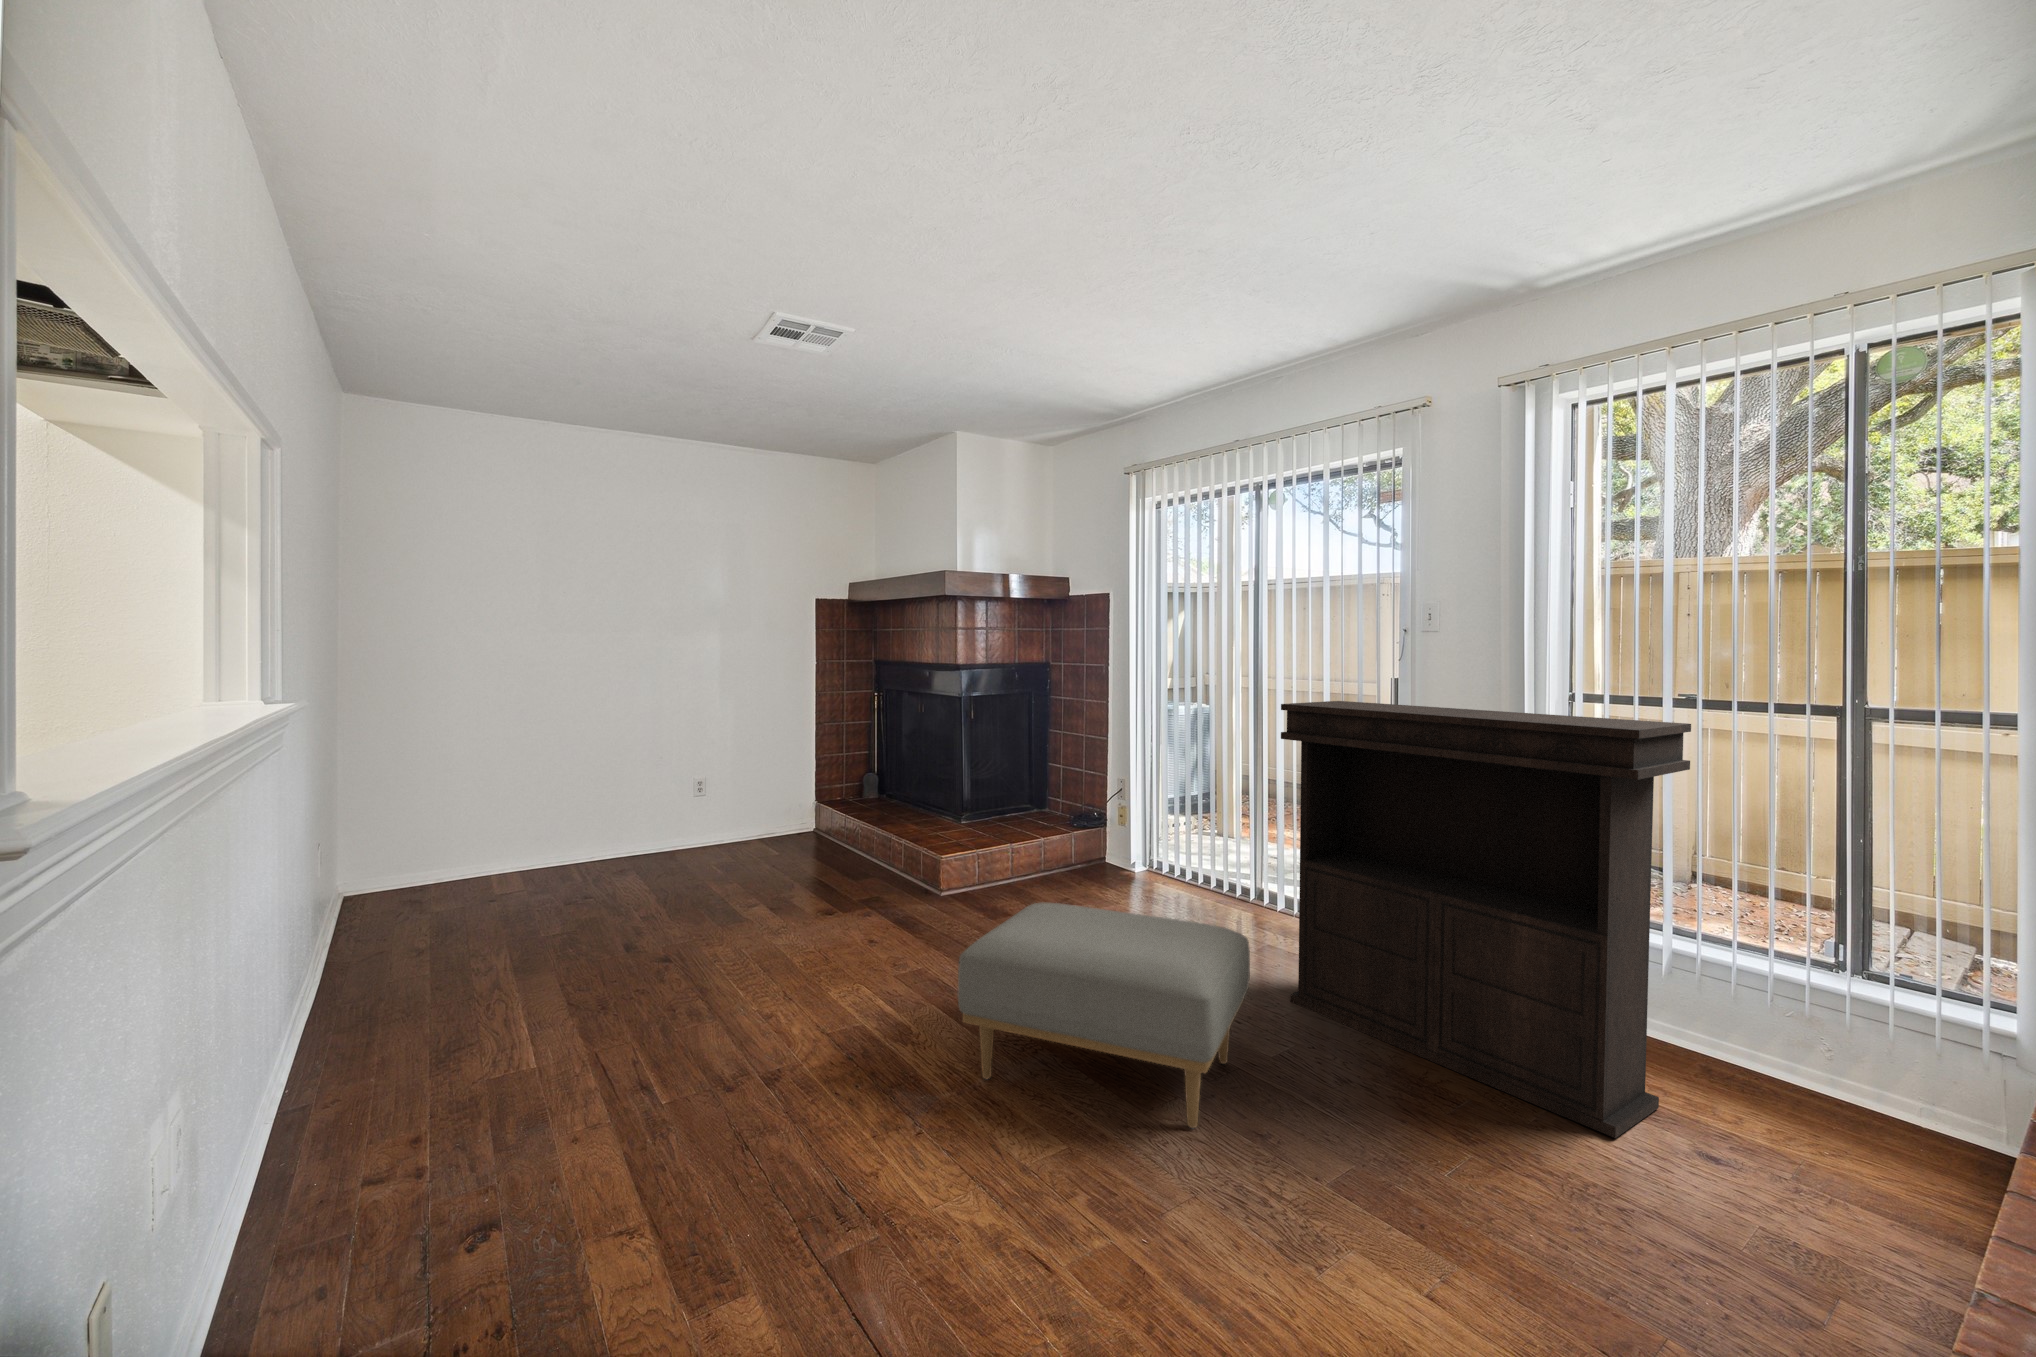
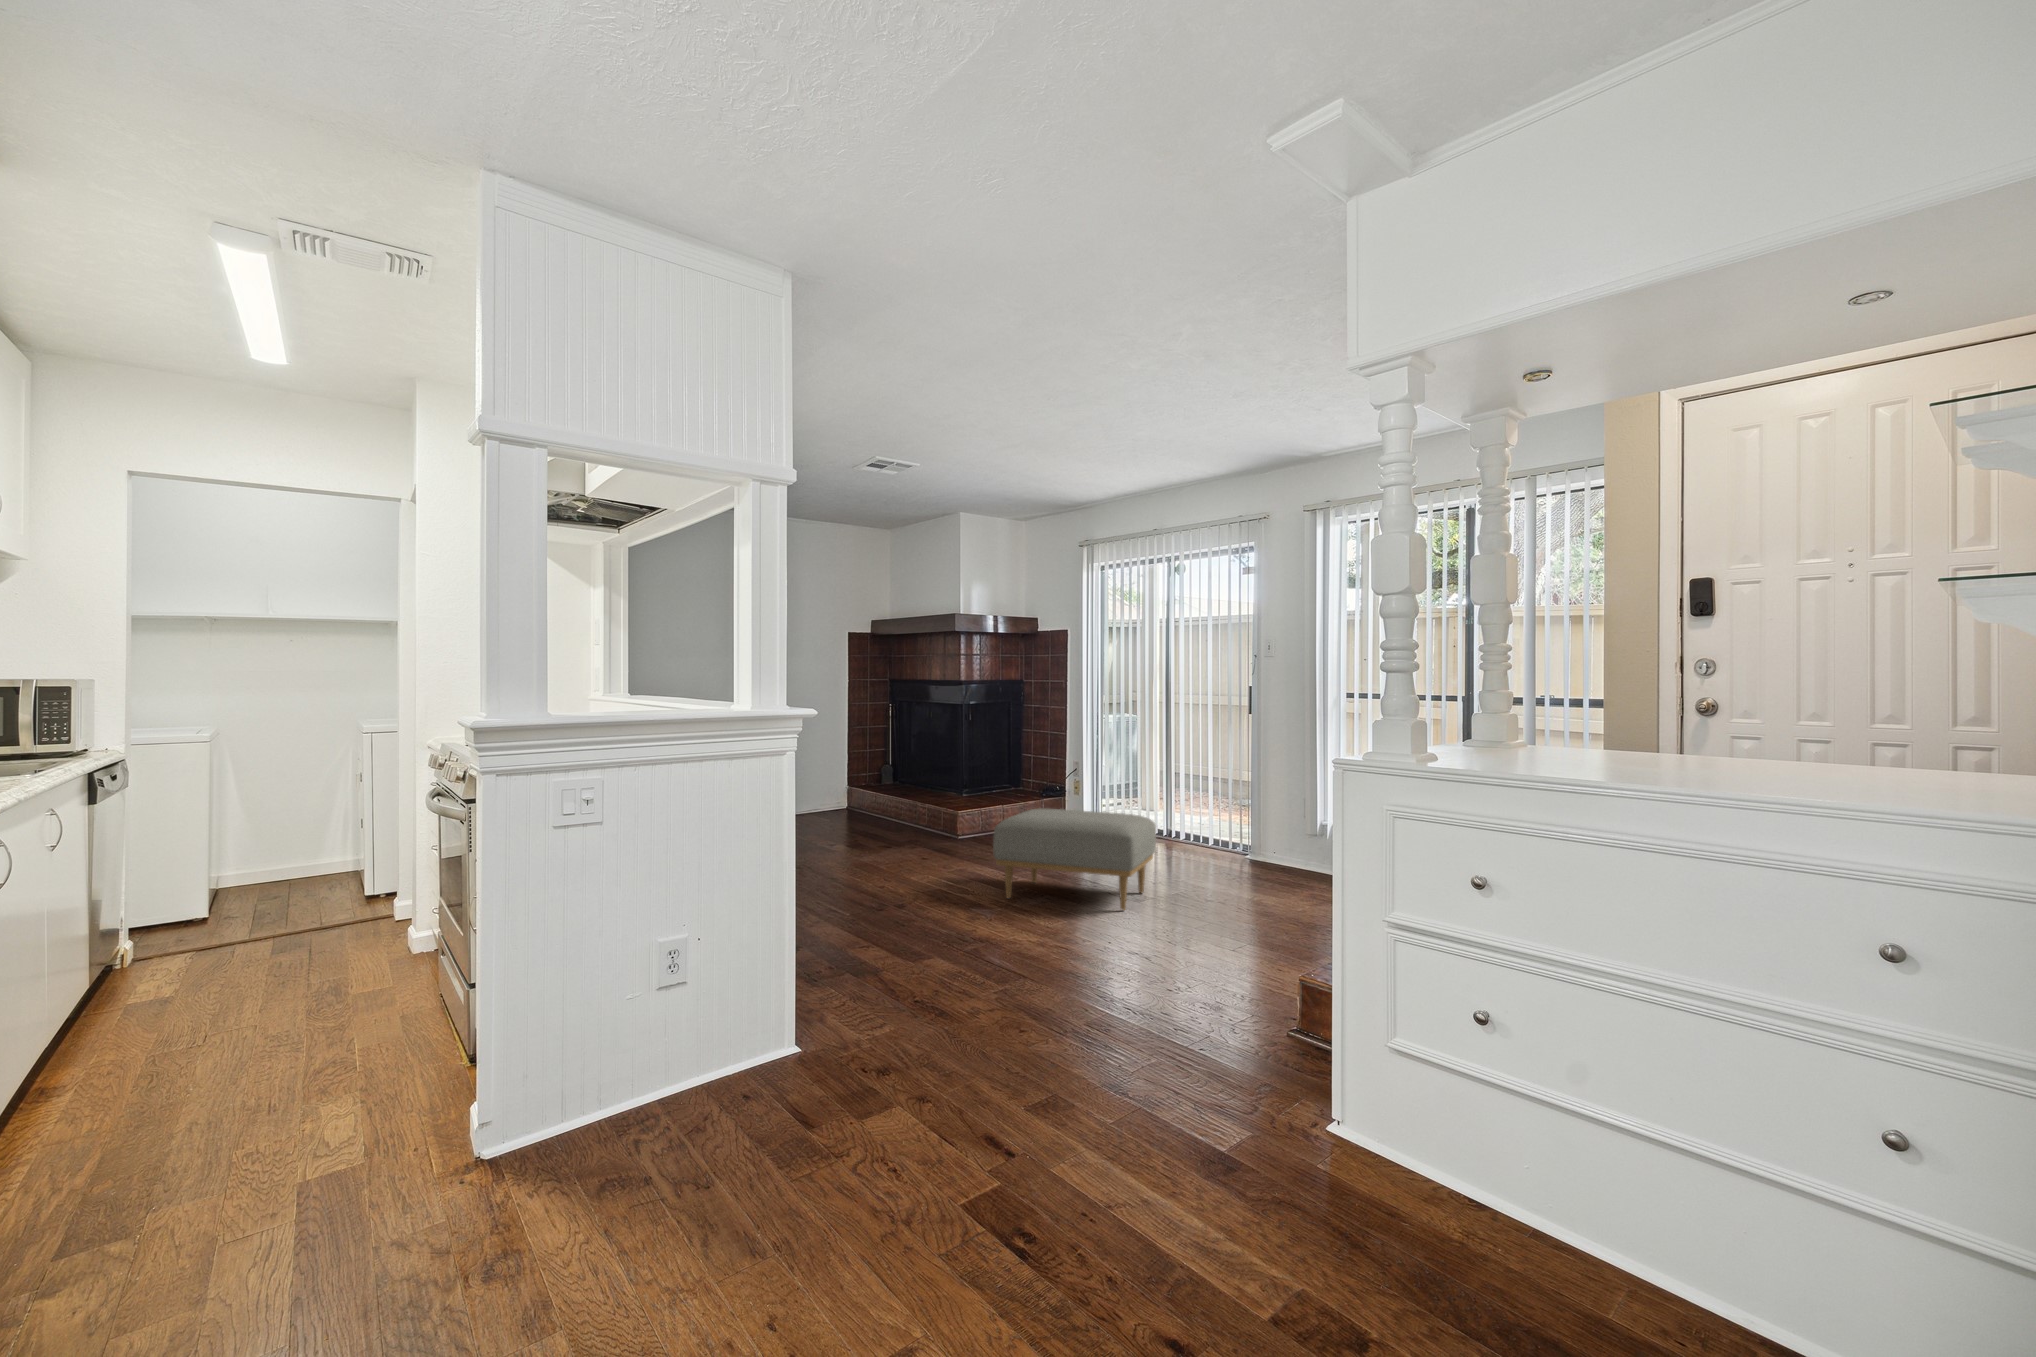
console table: present [1281,701,1691,1138] -> none [1177,695,1382,912]

